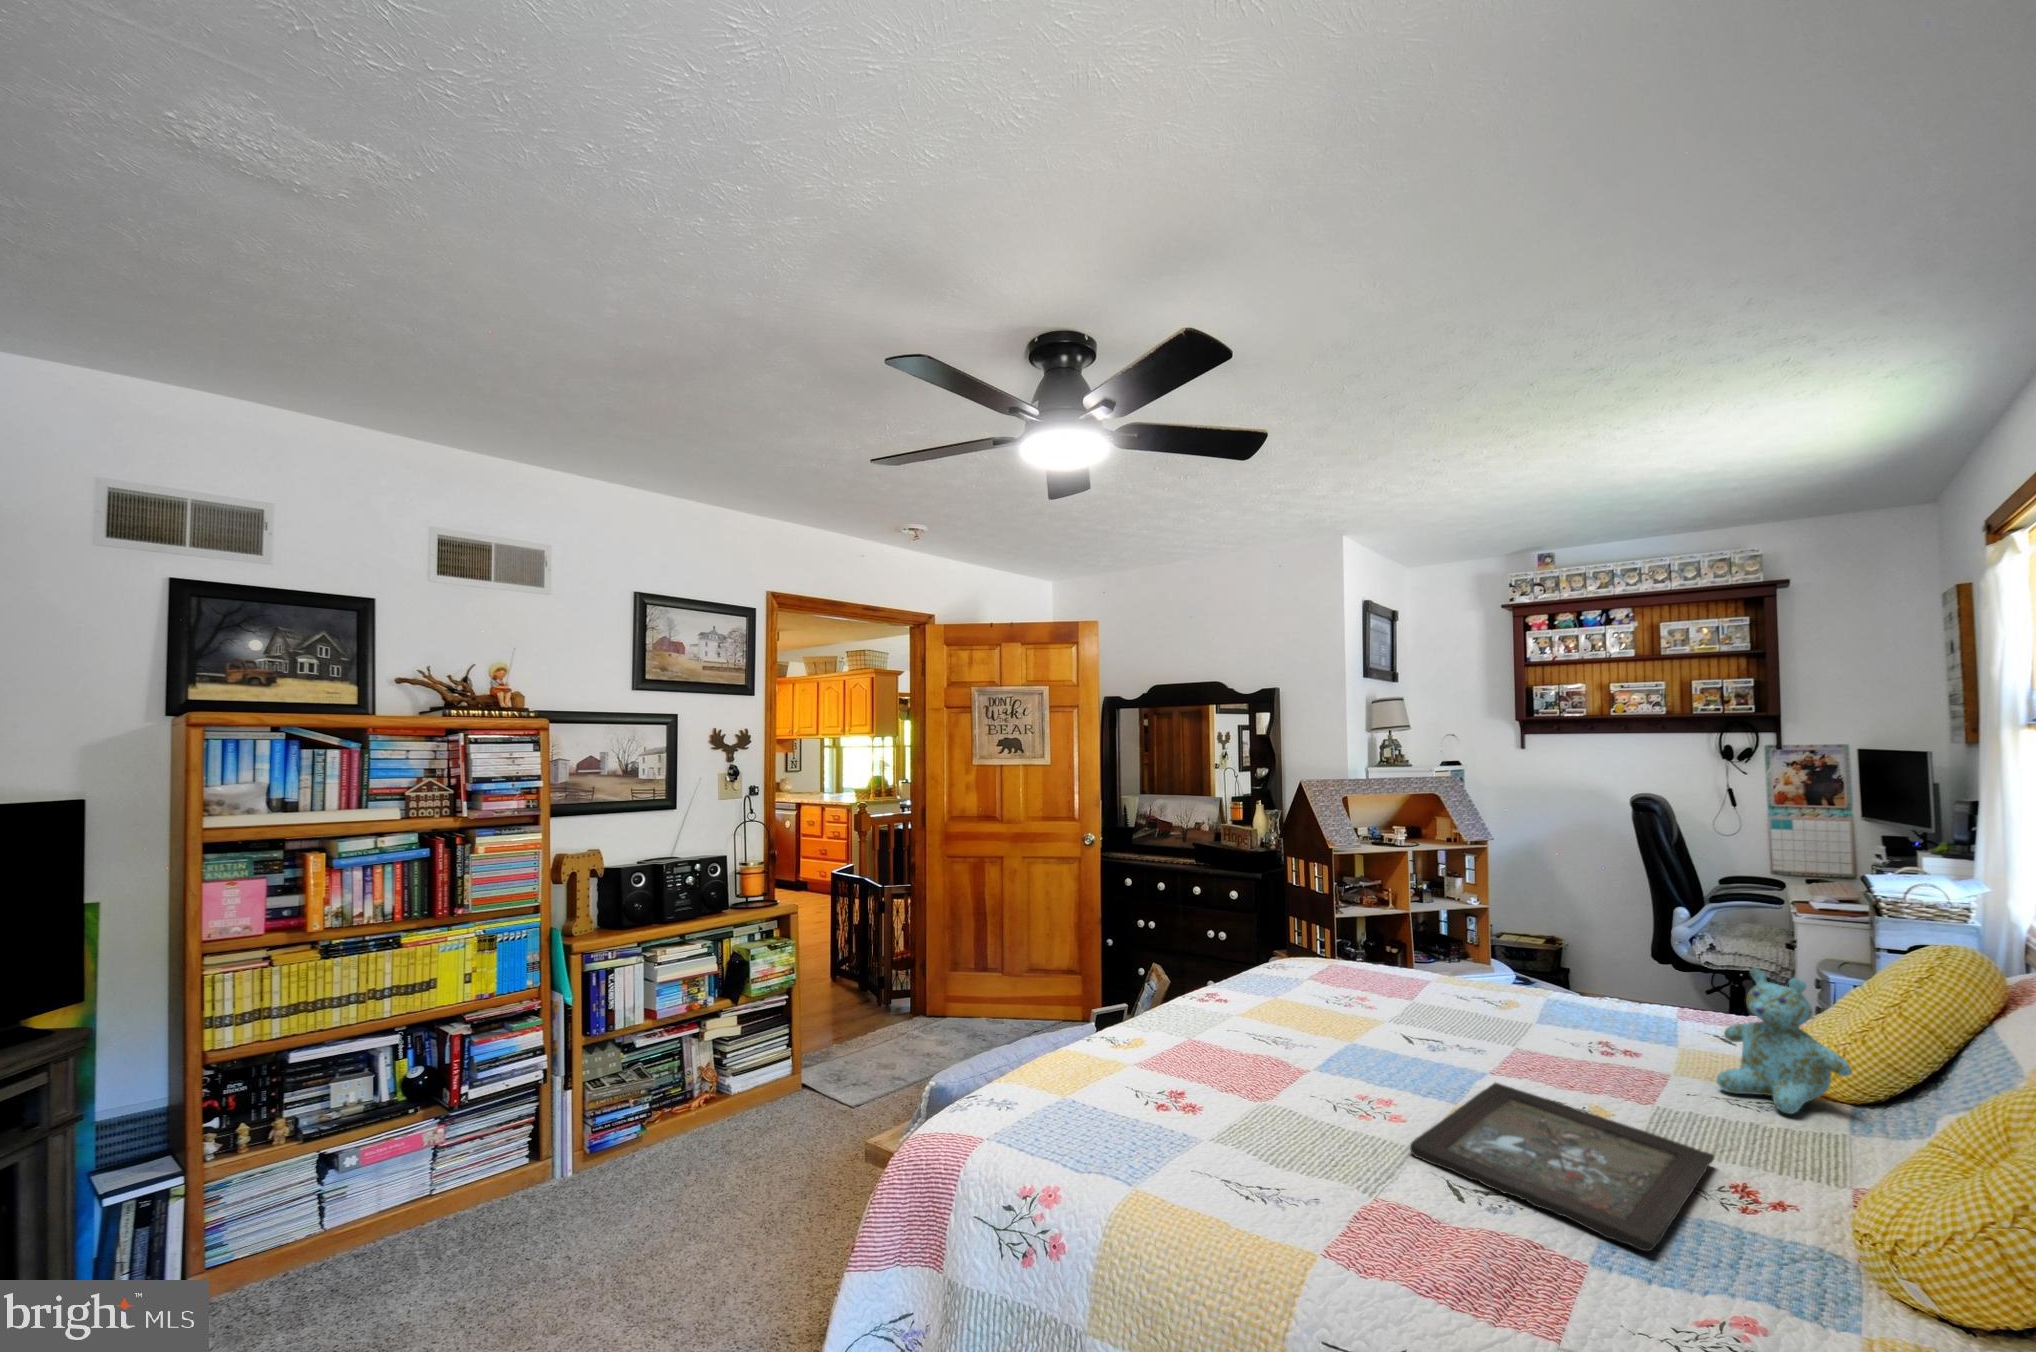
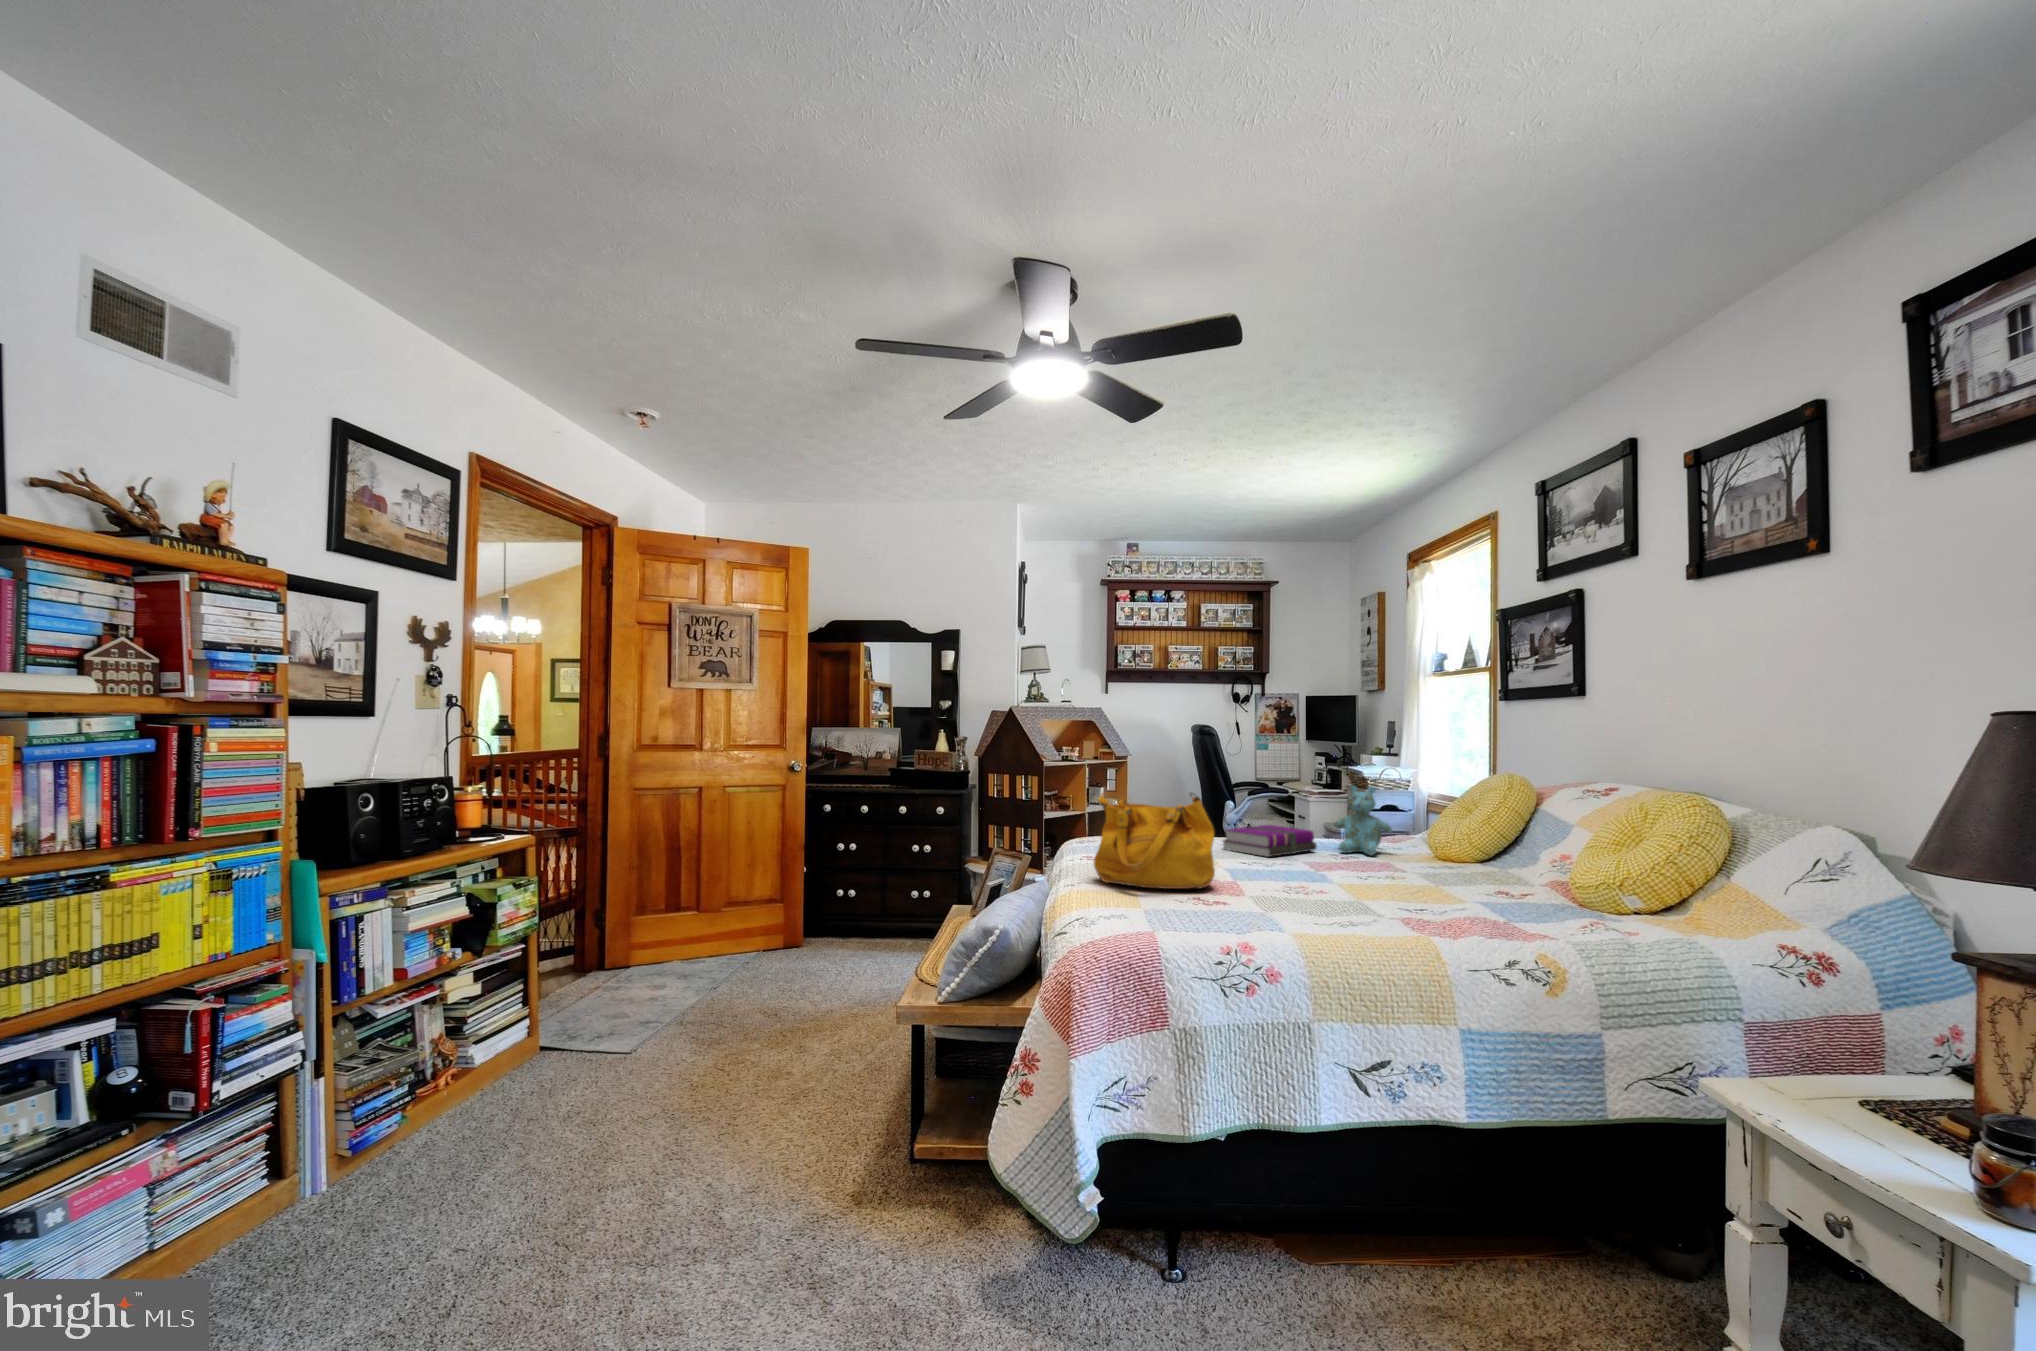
handbag: none [1151,952,1313,1127] -> present [1094,792,1215,889]
hardback book: none [1479,1005,1667,1073] -> present [1223,825,1317,857]
tray: present [1410,1083,1714,1251] -> none [1265,859,1396,894]

